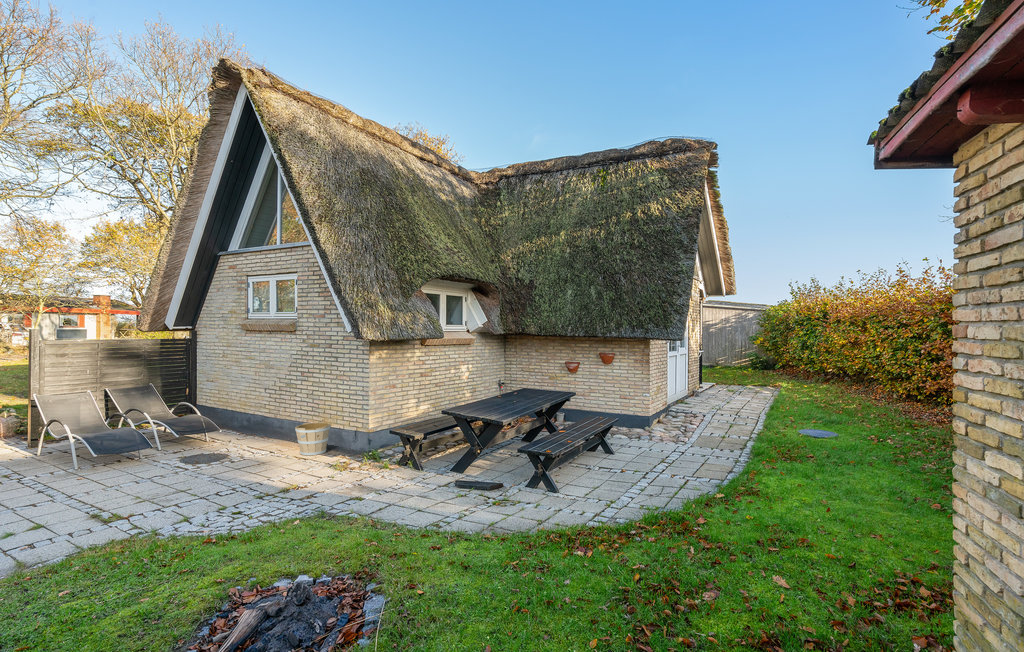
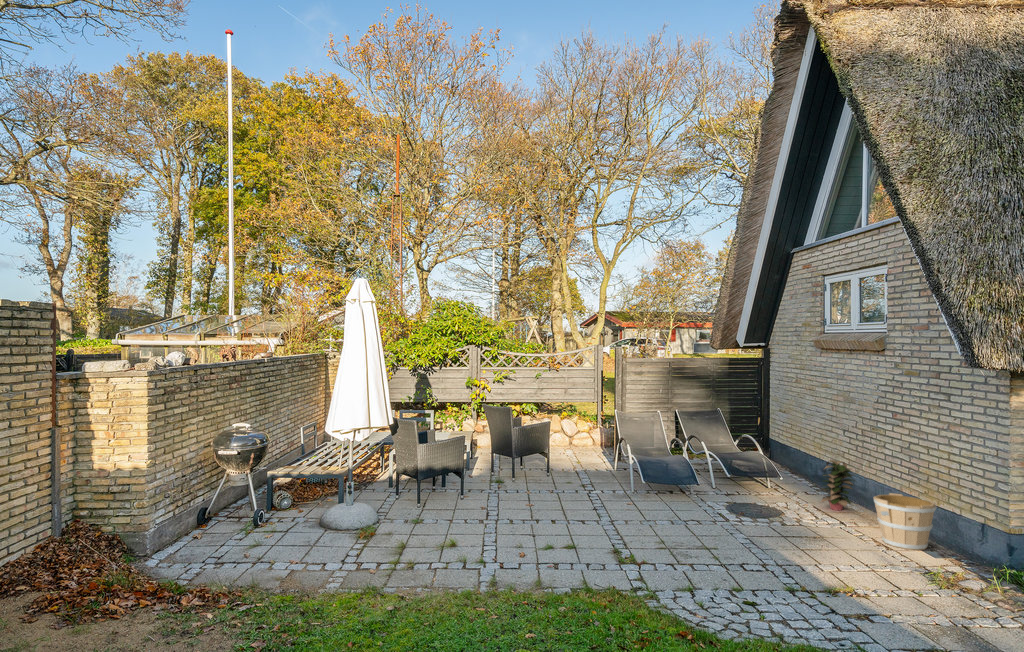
decorative plant: none [251,409,278,444] -> present [821,460,855,511]

